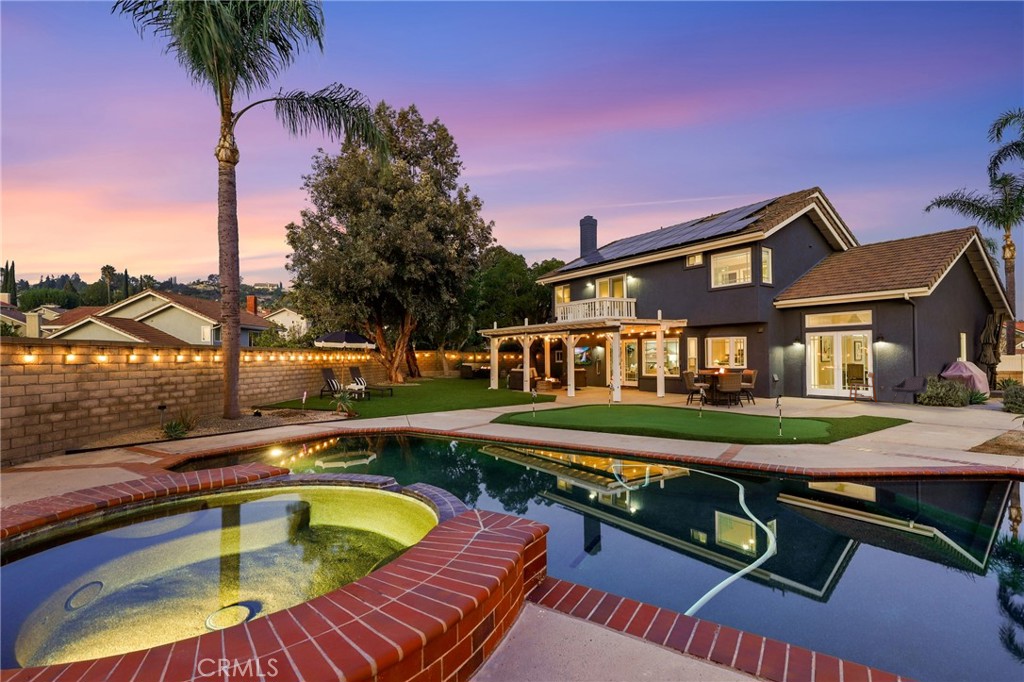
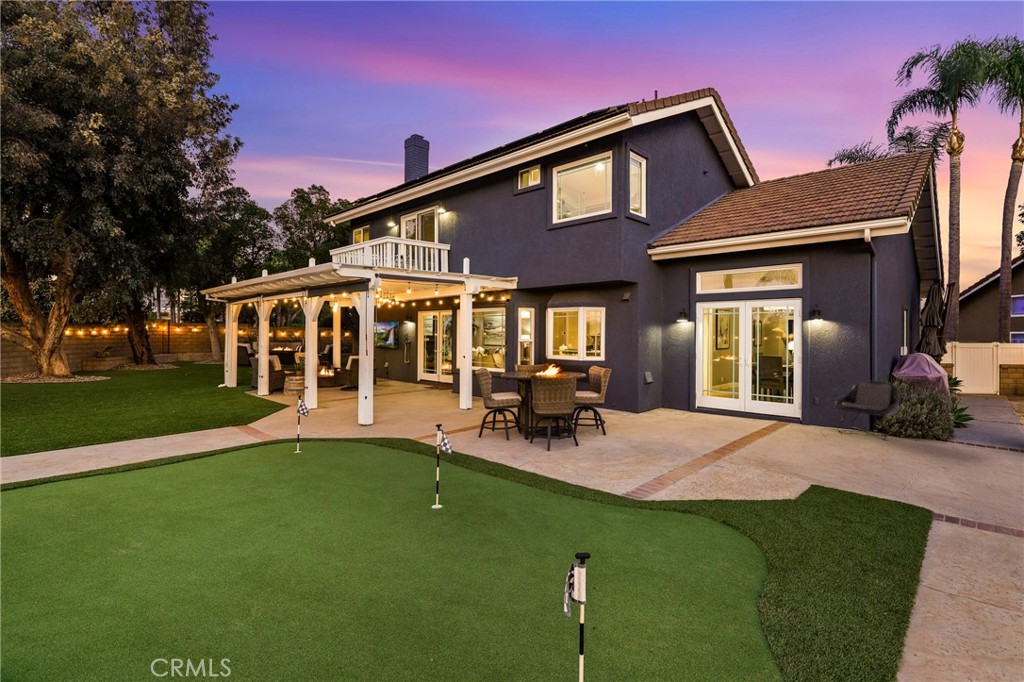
bench: present [849,372,877,403] -> none [760,370,810,428]

